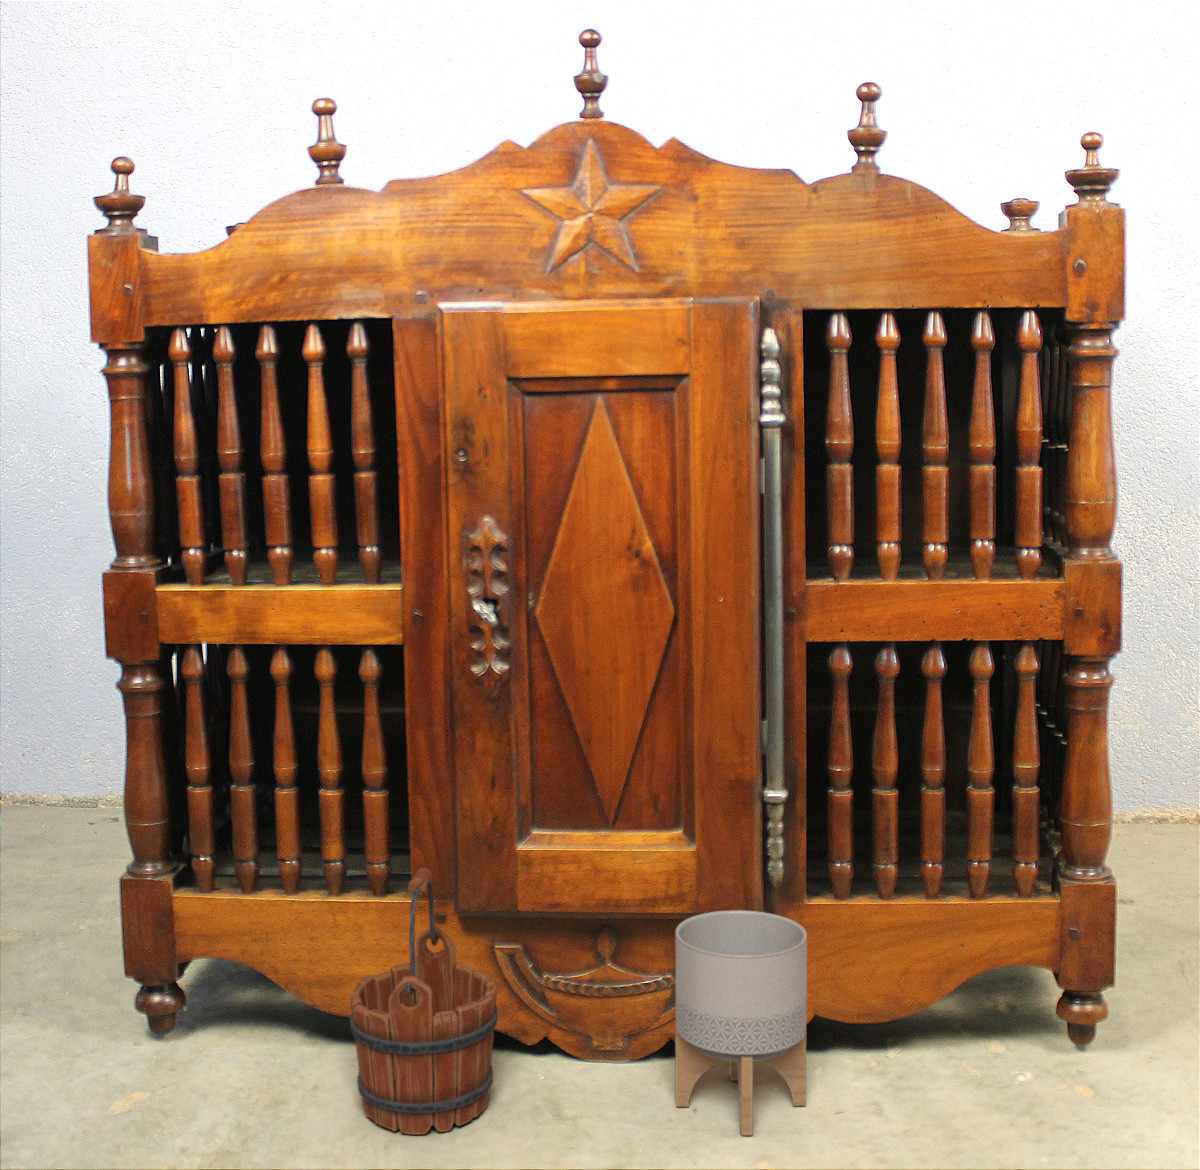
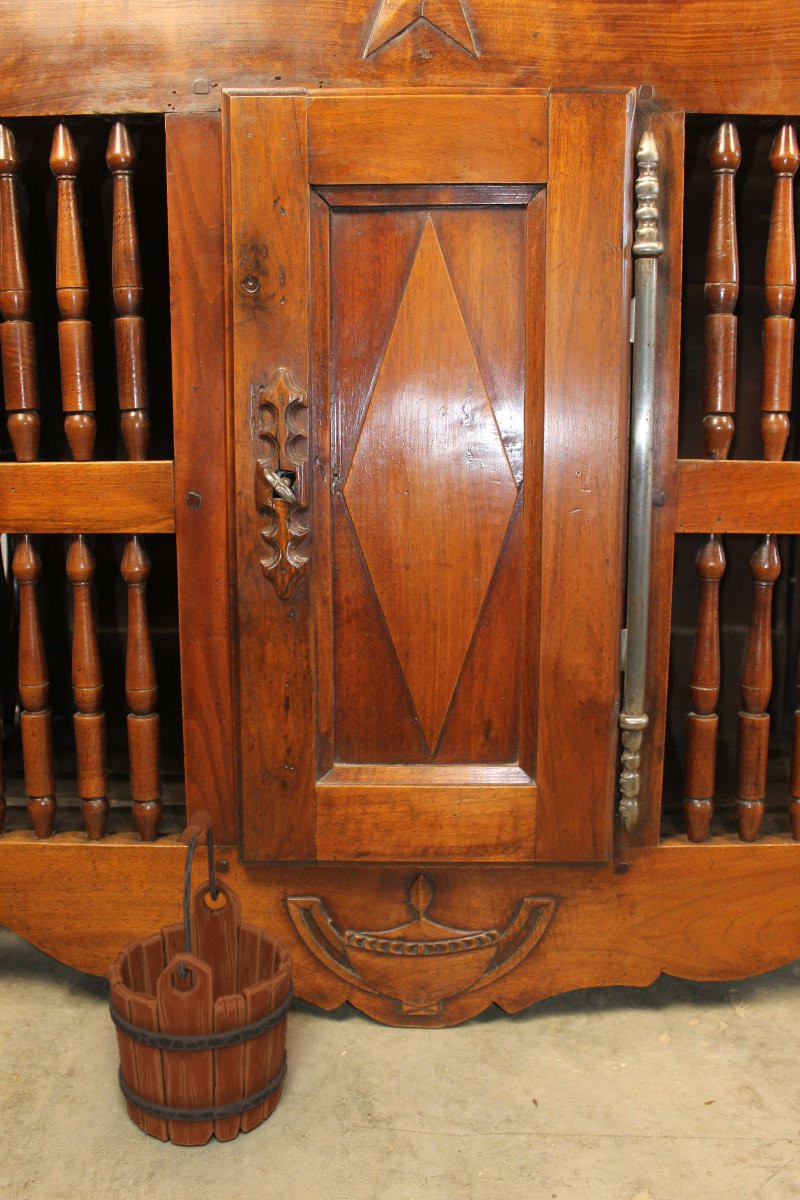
planter: present [675,910,807,1135] -> none [509,858,679,1142]

